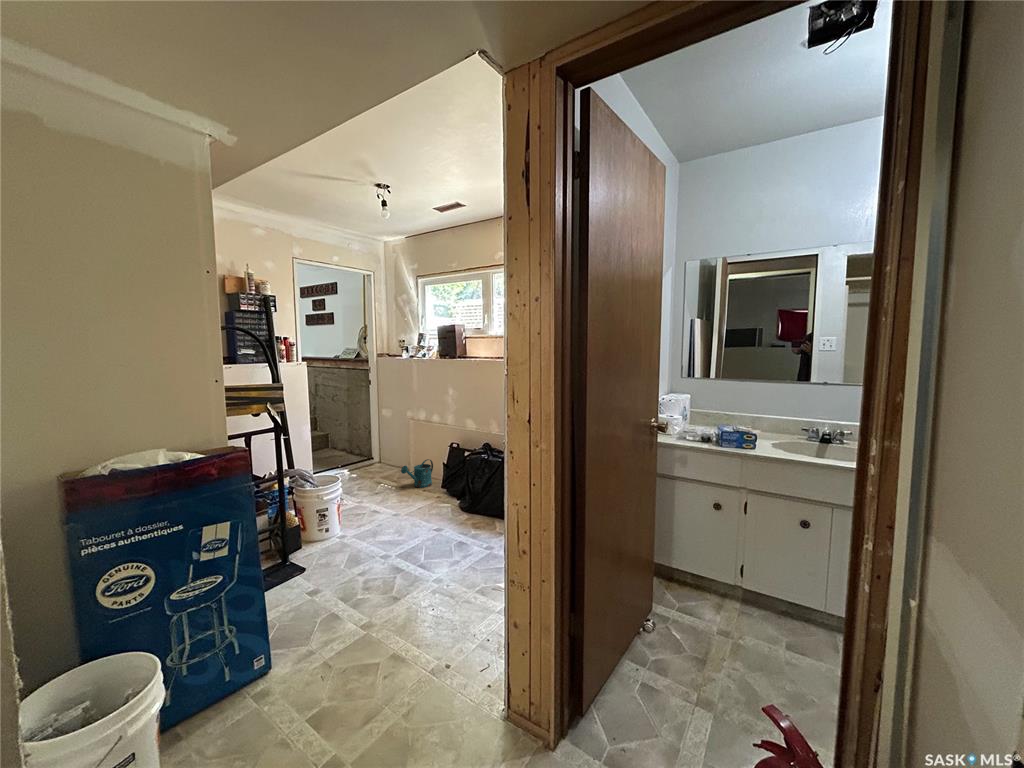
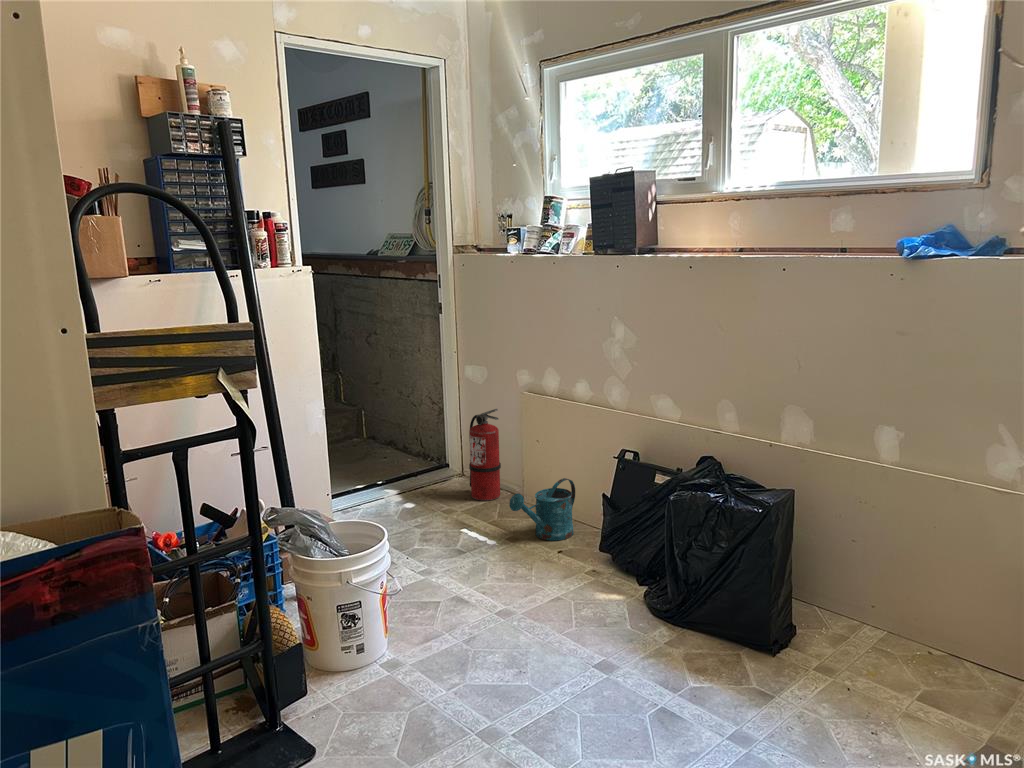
fire extinguisher: none [384,430,399,474] -> present [469,409,501,501]

